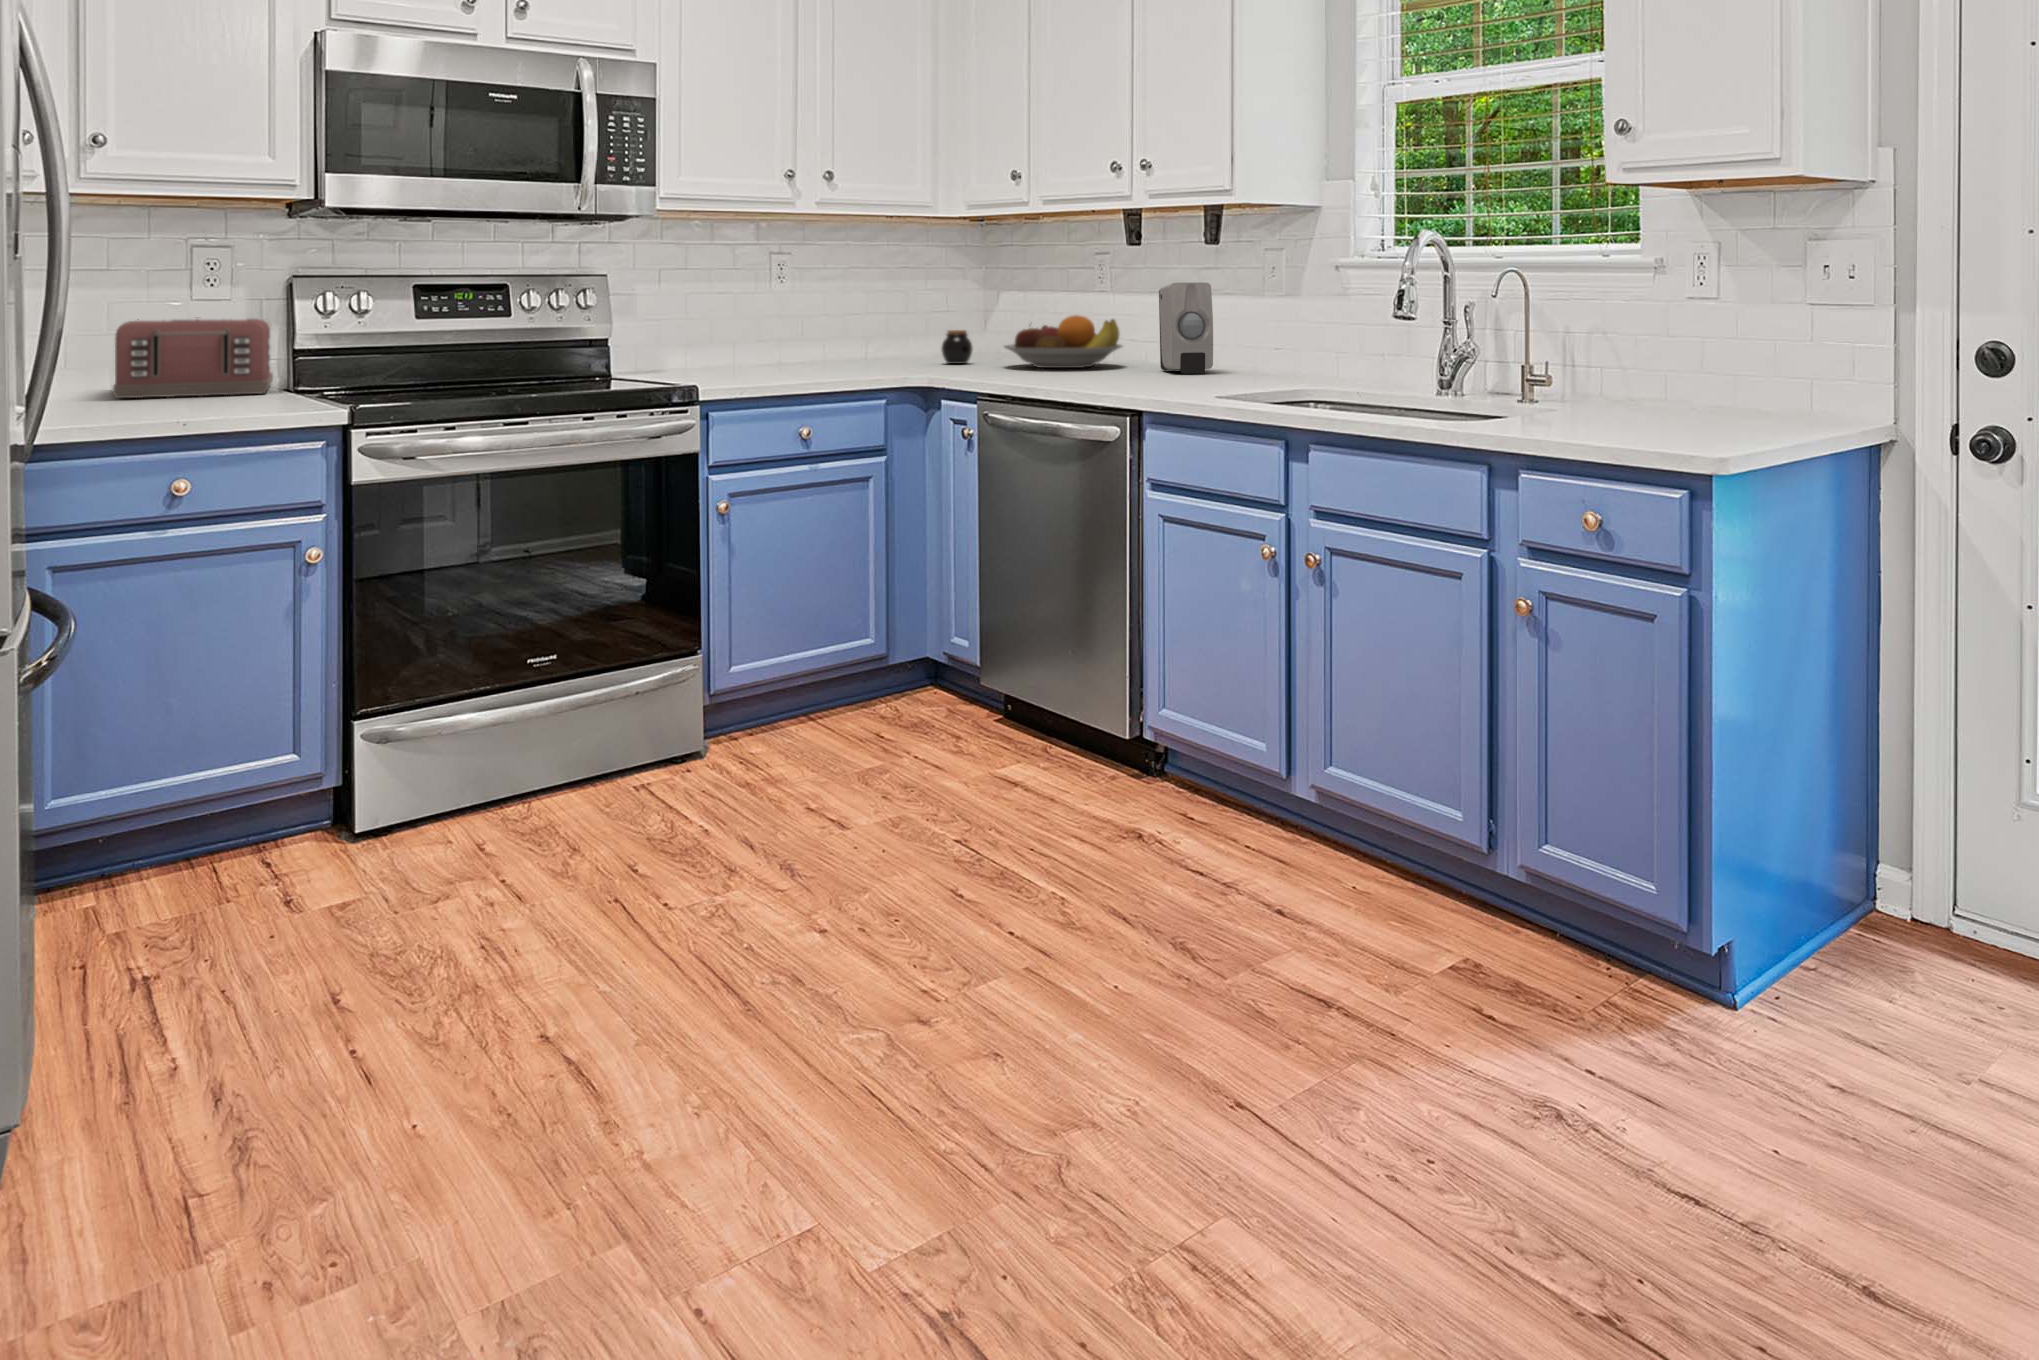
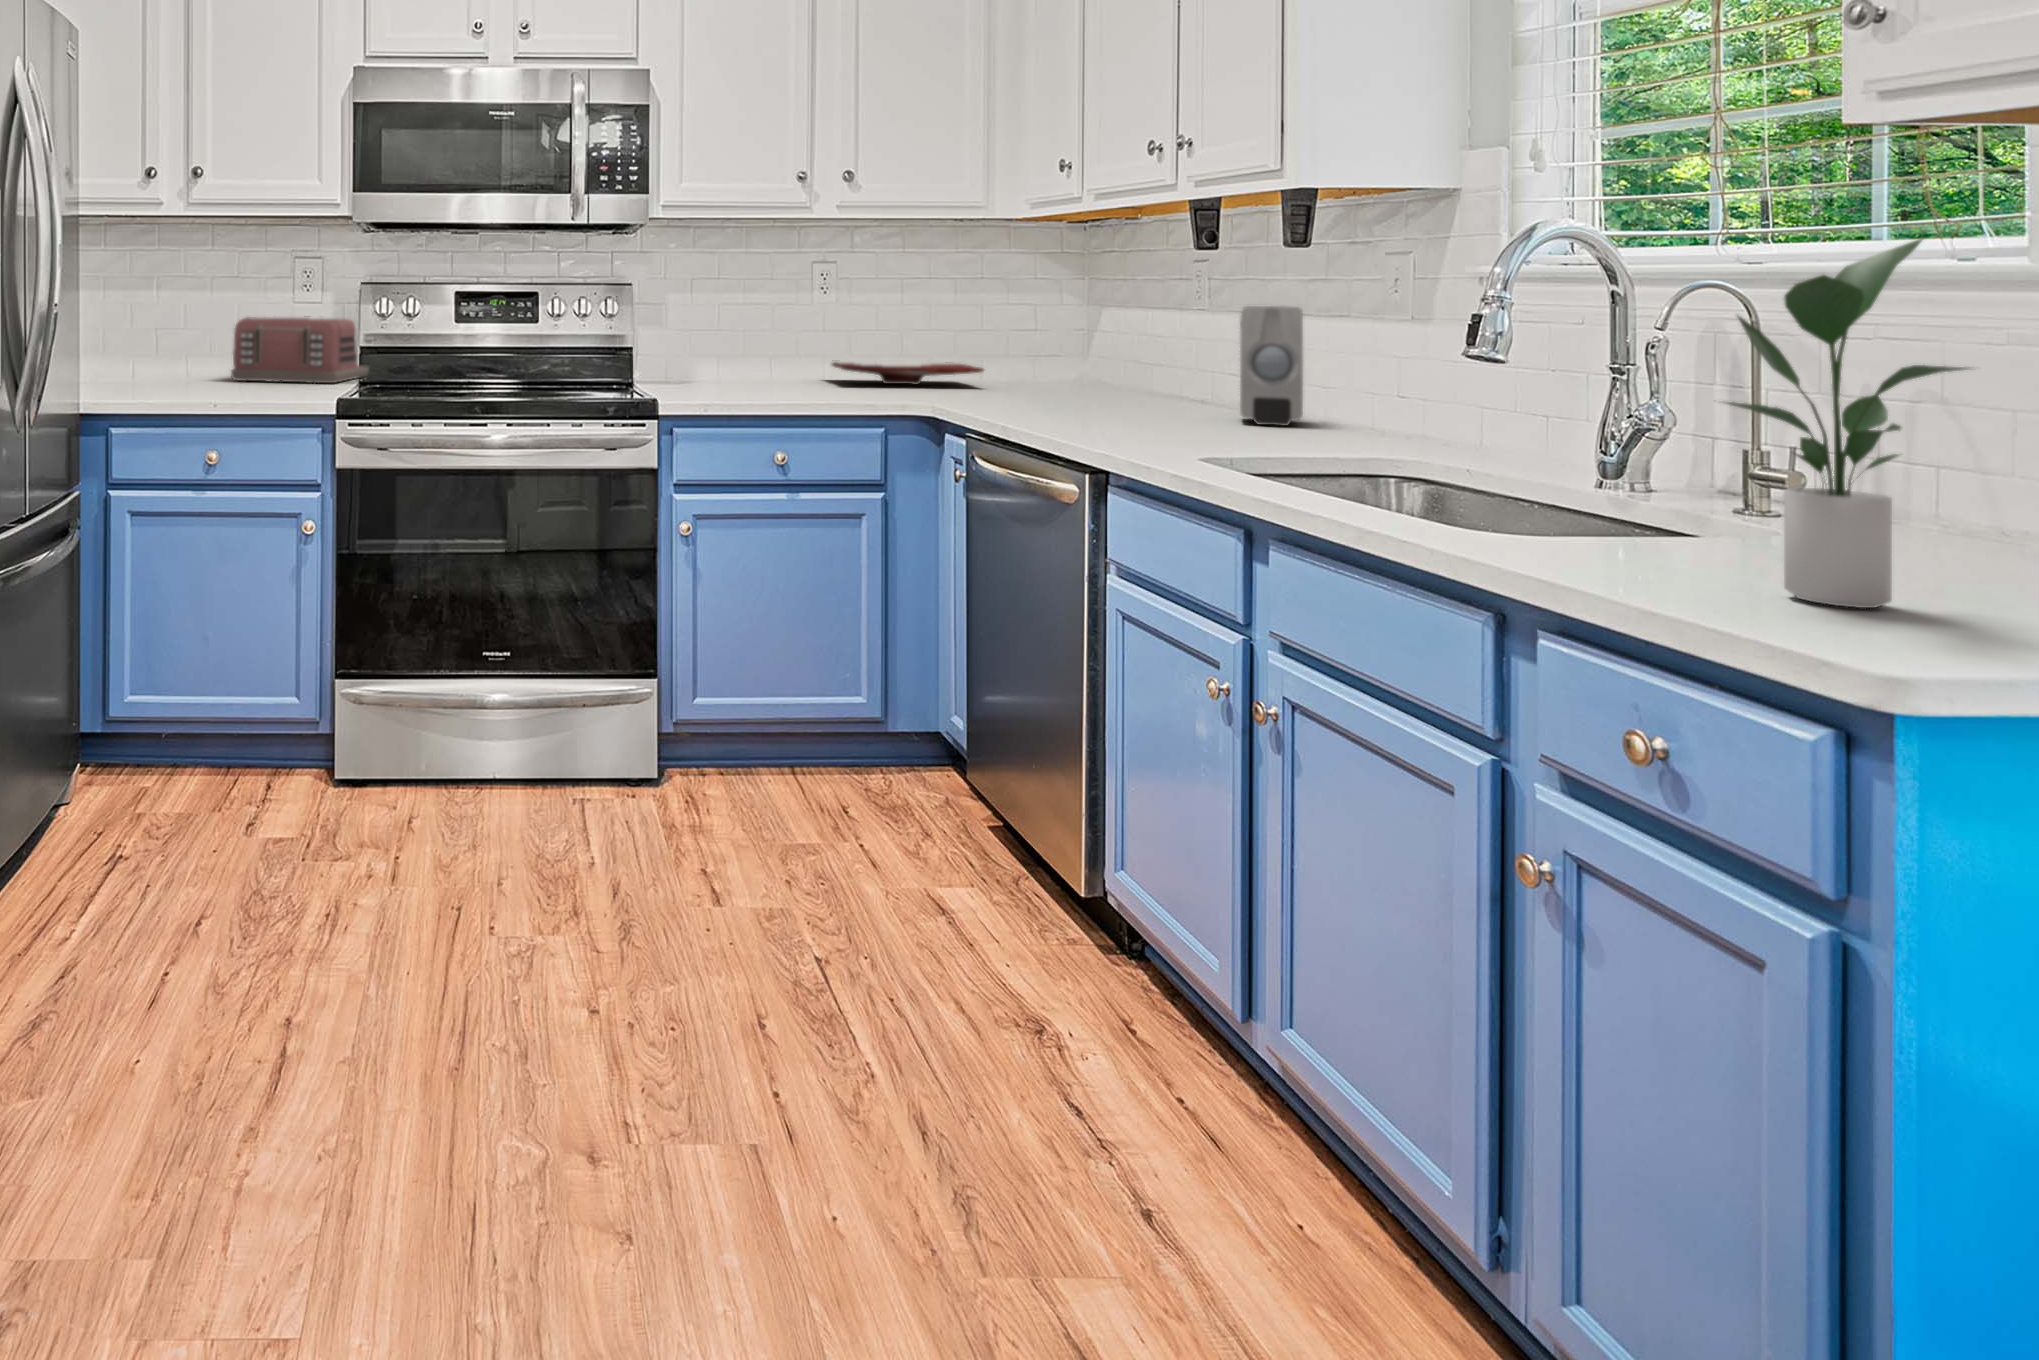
potted plant: none [1597,240,1703,438] -> present [1727,239,1969,608]
fruit bowl: present [1004,315,1122,368] -> none [1050,344,1207,408]
jar: present [942,330,973,364] -> none [994,355,1031,395]
cutting board: none [766,339,923,361] -> present [832,362,983,384]

